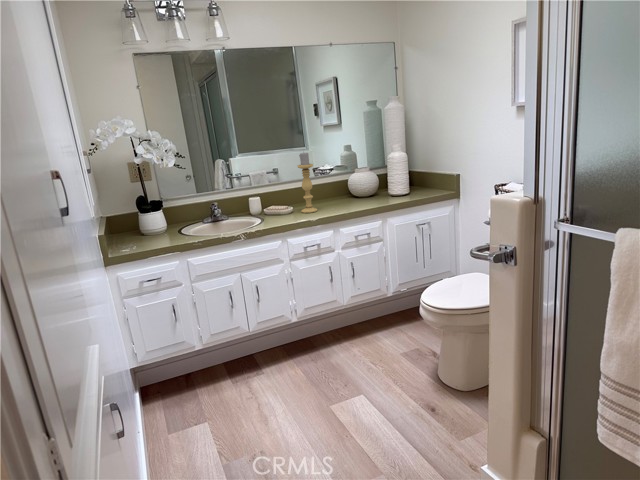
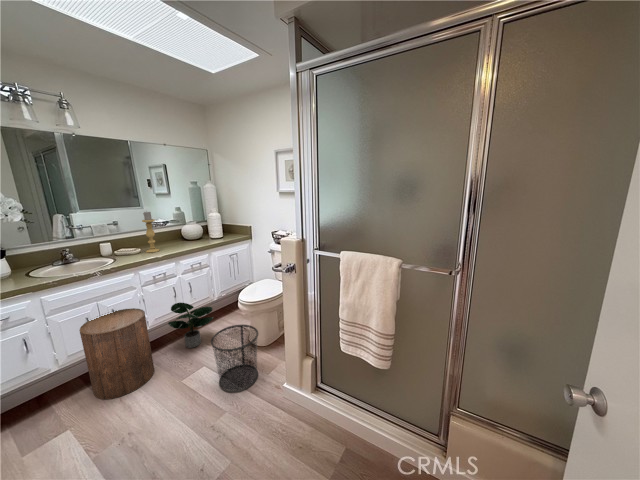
stool: none [221,287,299,400] -> present [79,308,154,399]
potted plant: none [320,291,382,362] -> present [168,303,213,348]
waste bin: none [366,344,445,454] -> present [211,325,258,392]

